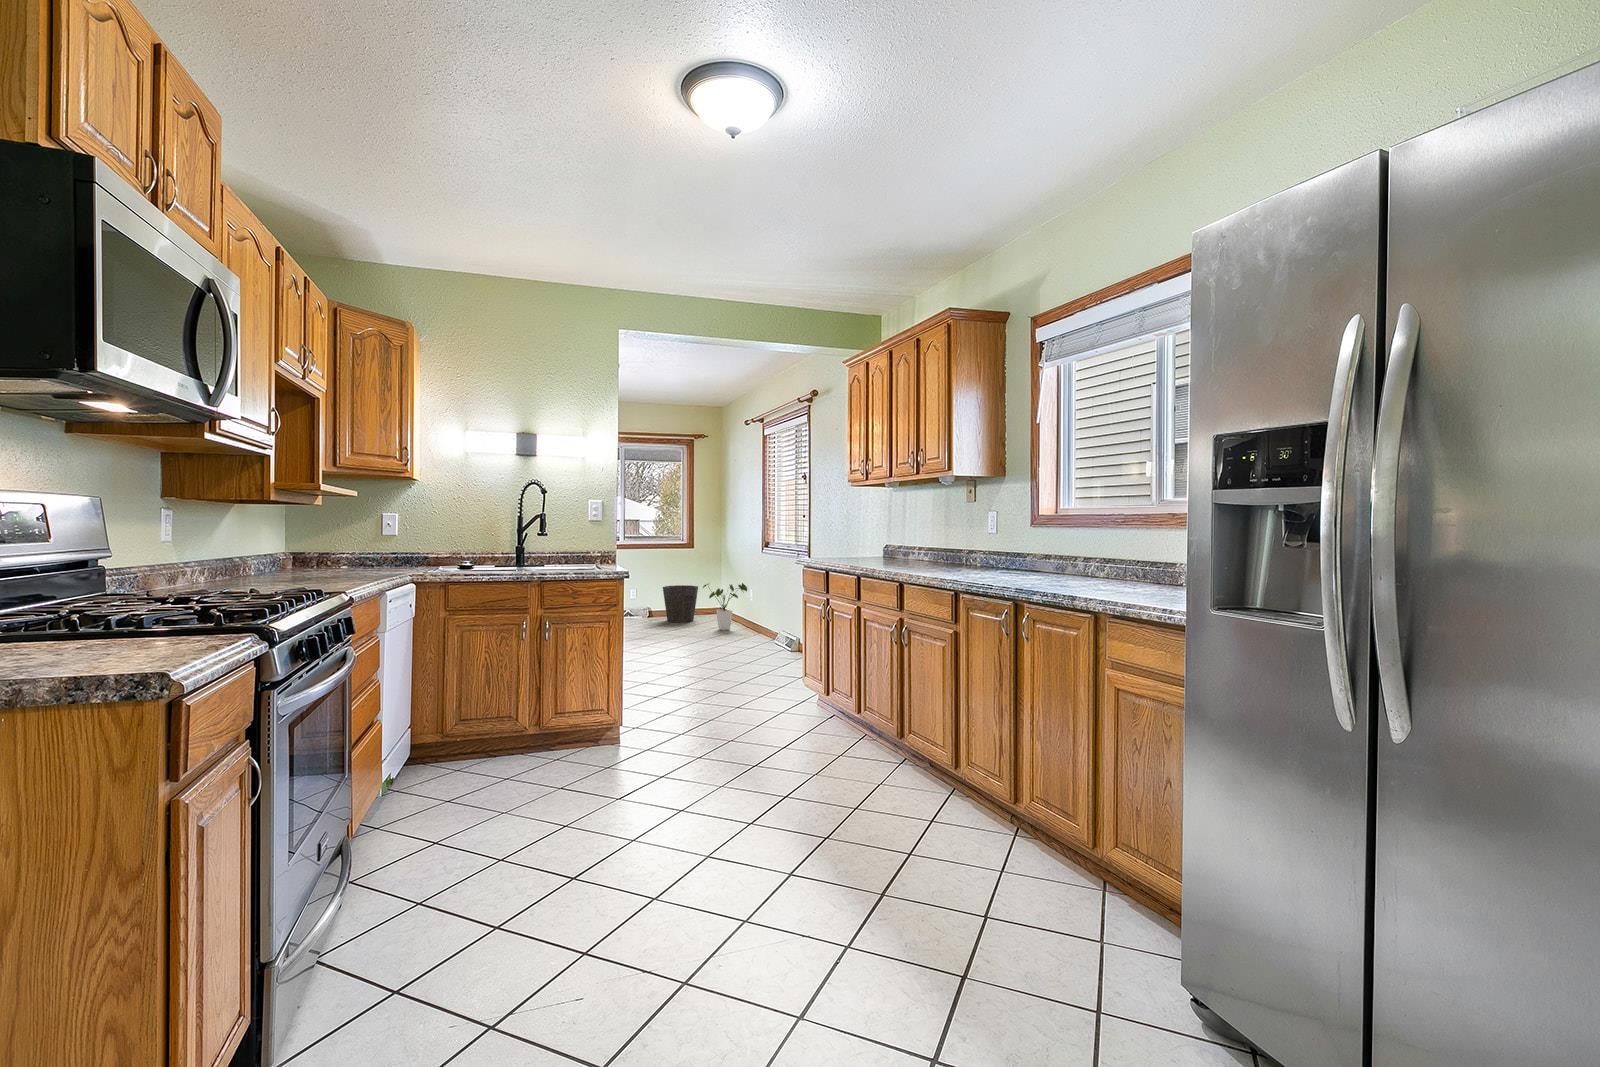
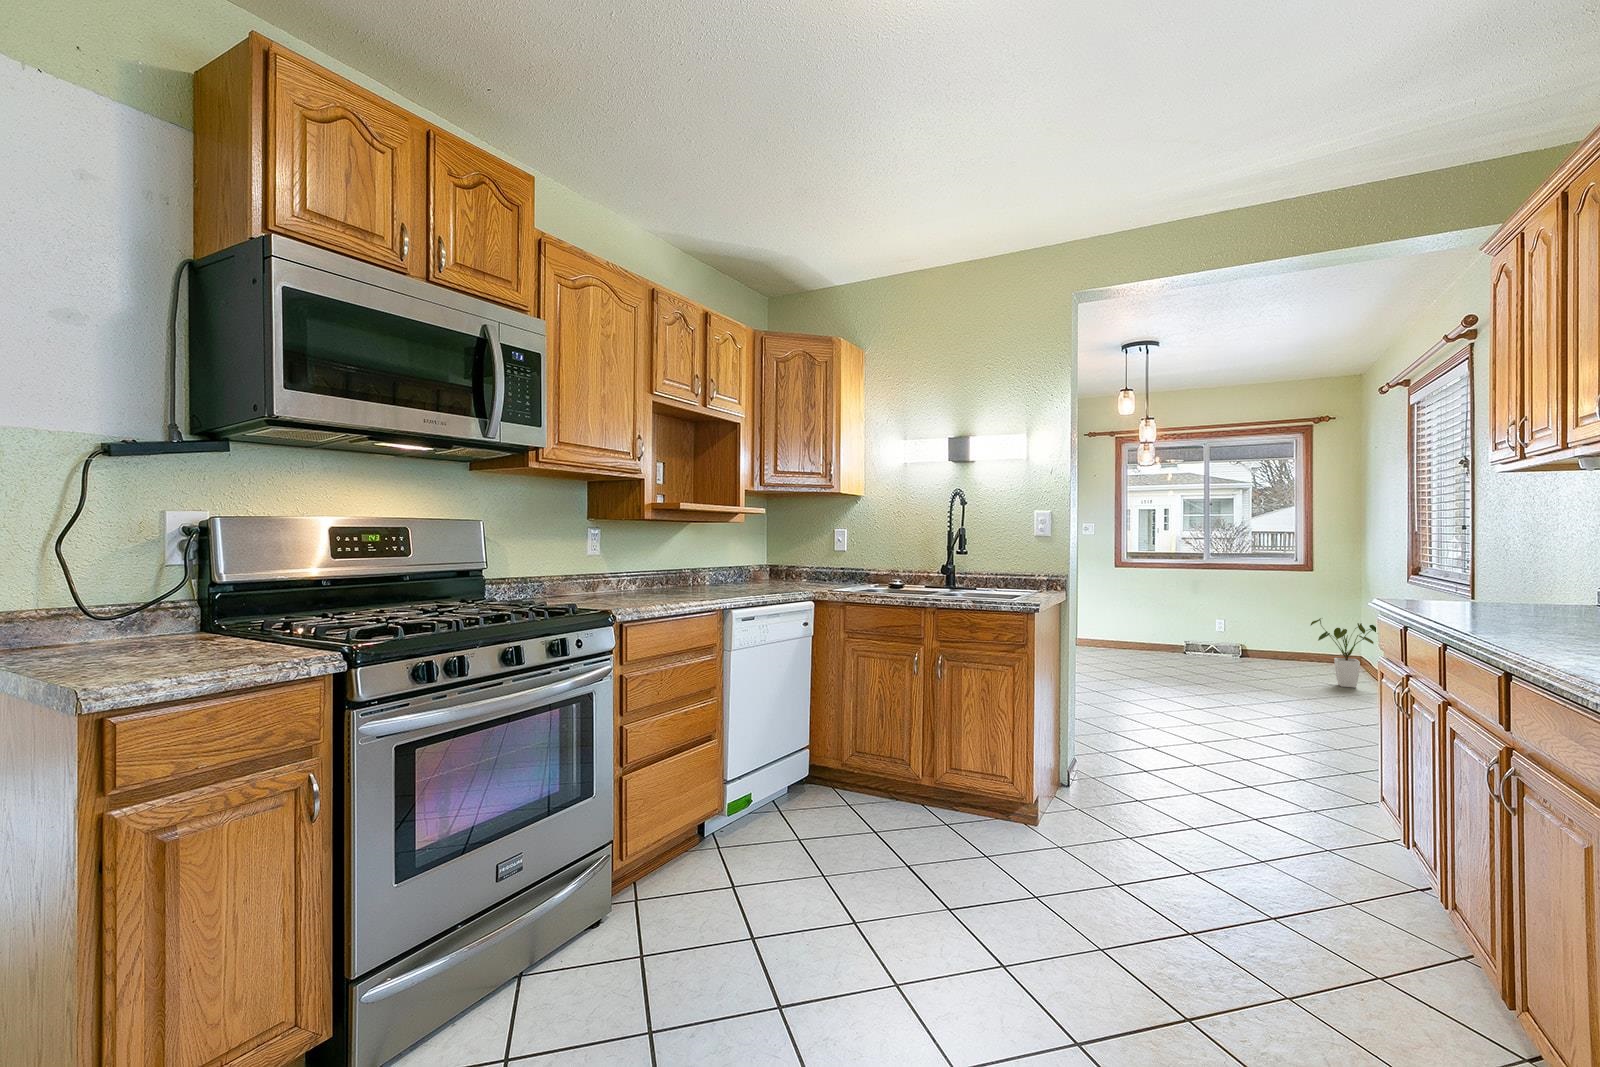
waste bin: present [663,585,698,622] -> none [1260,618,1317,668]

